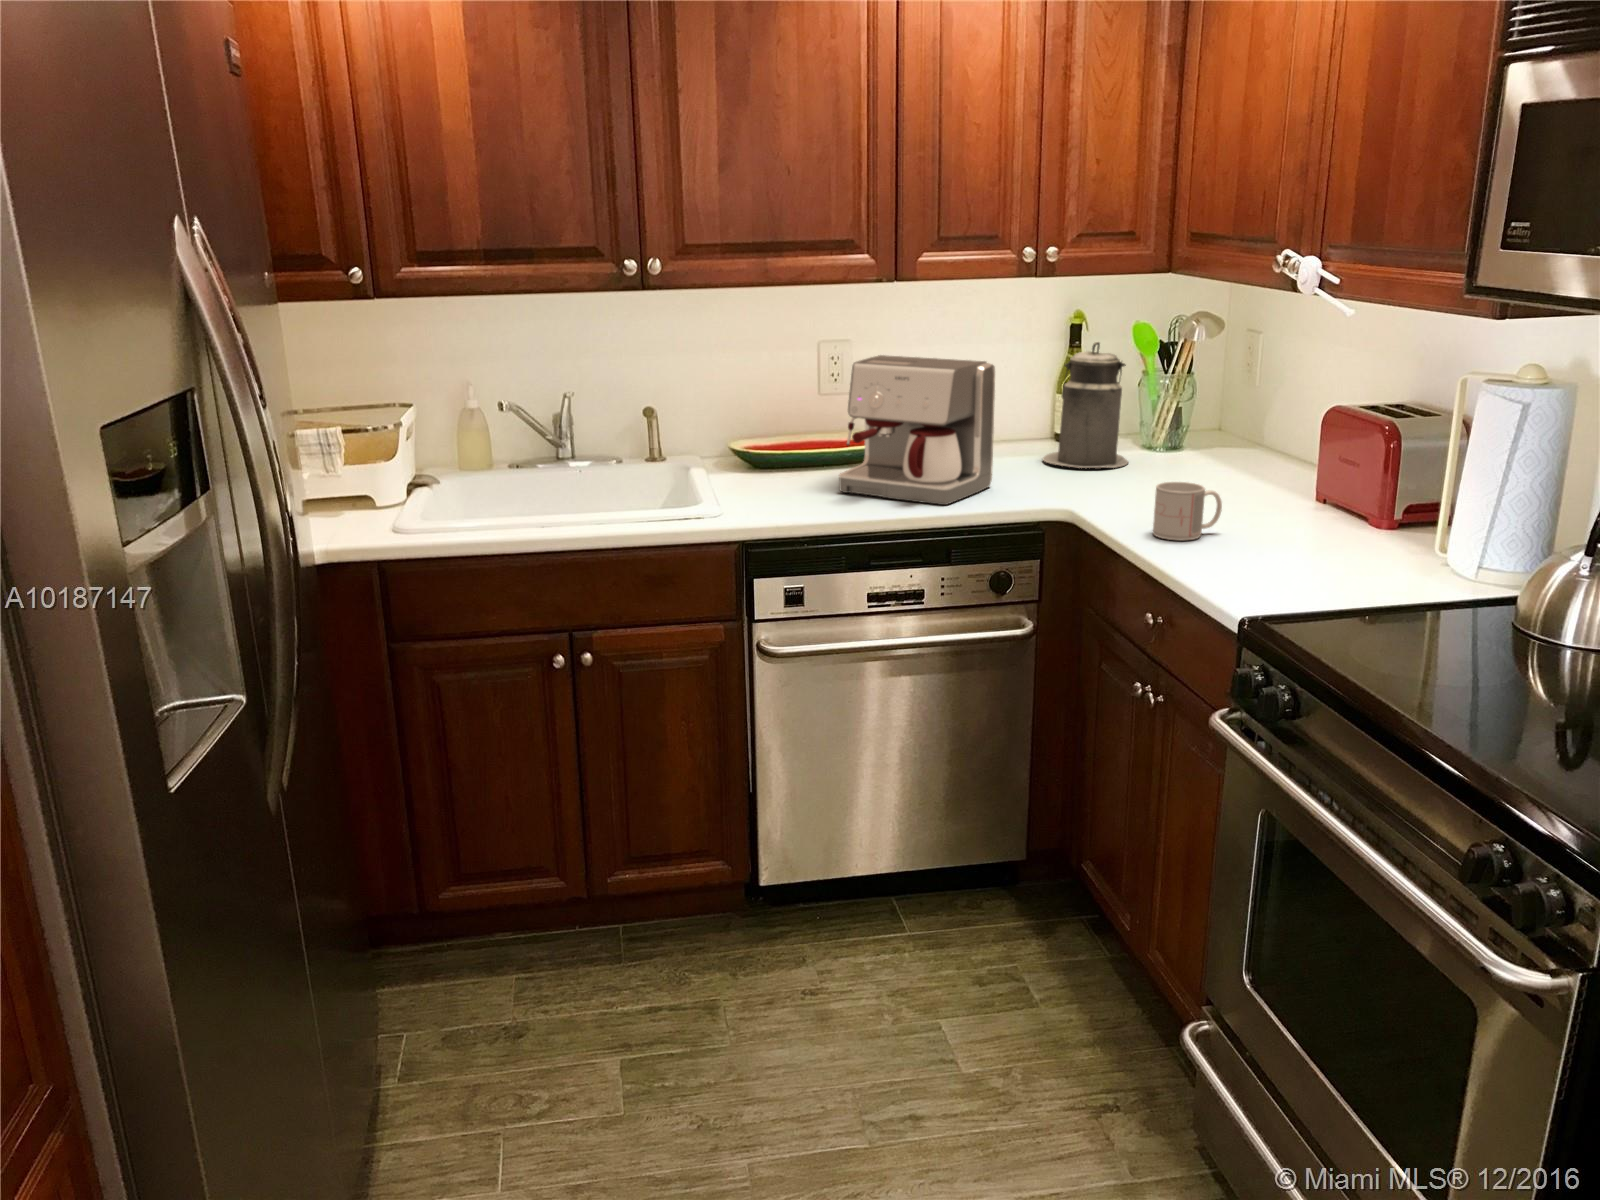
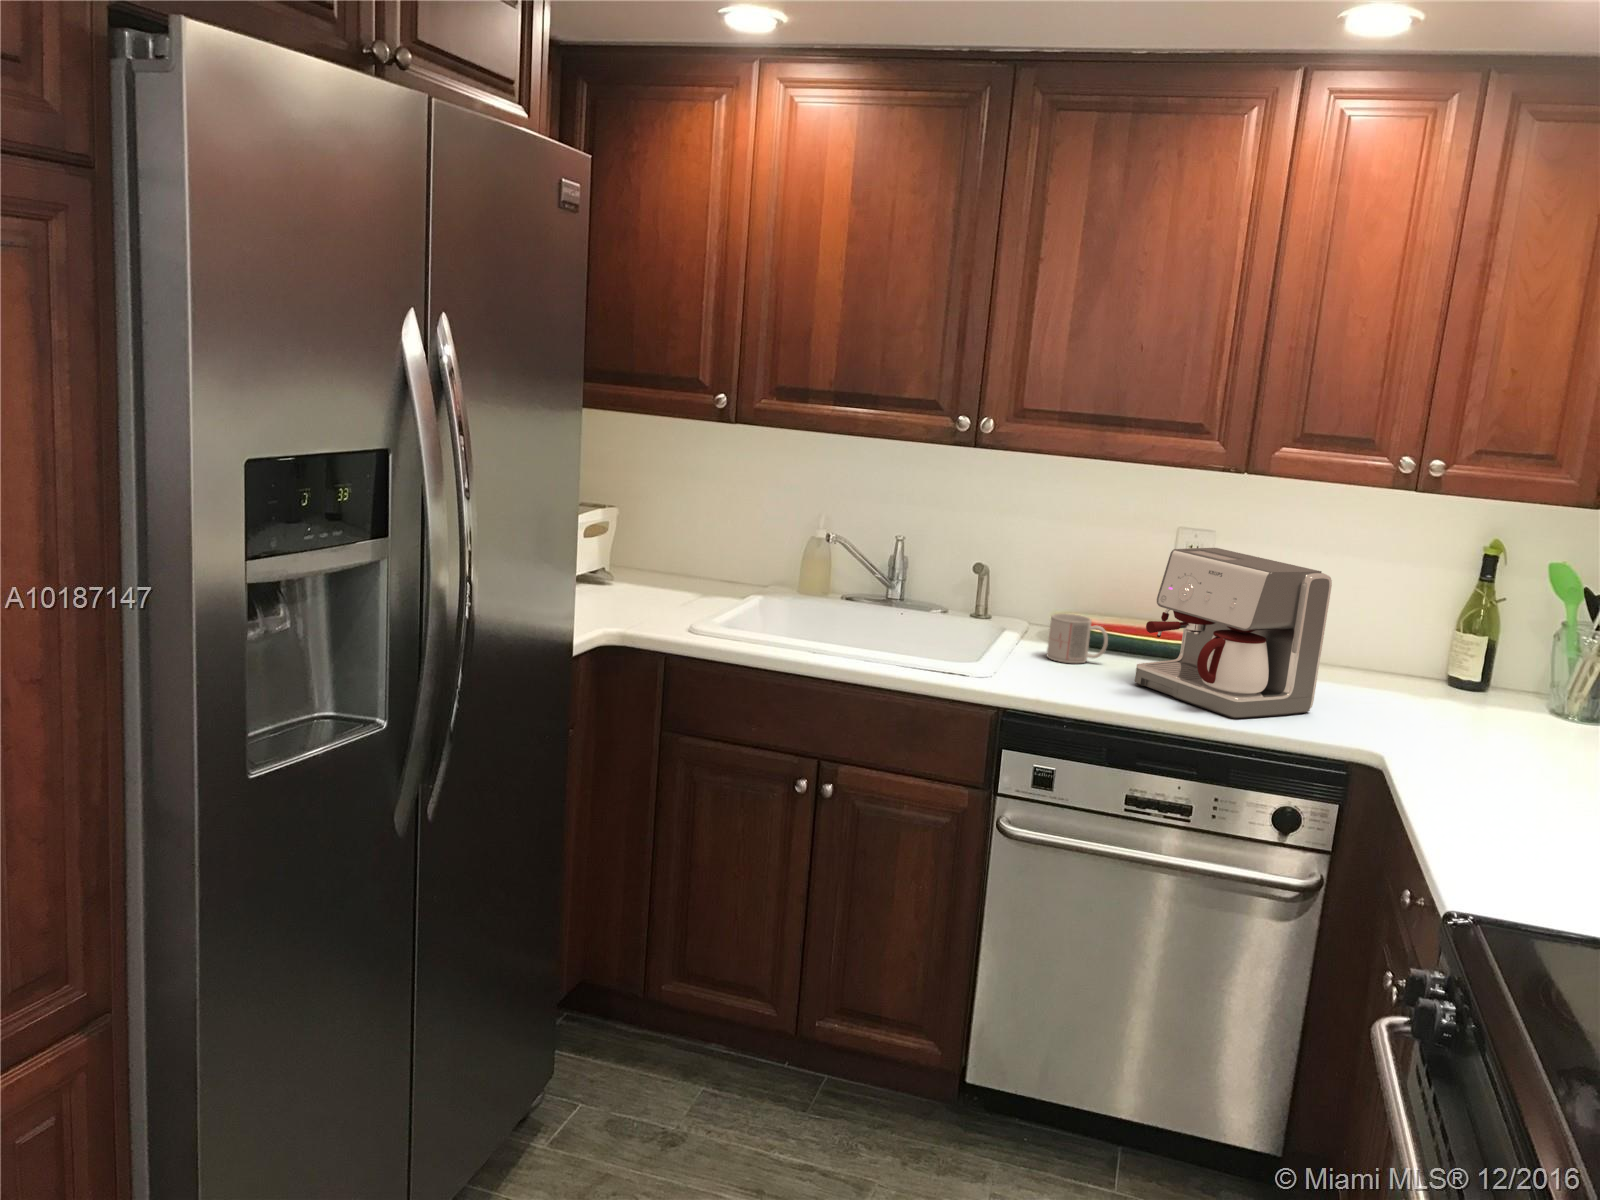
canister: present [1043,342,1128,468] -> none [1407,574,1527,725]
mug: present [1153,482,1222,540] -> present [1047,613,1108,663]

